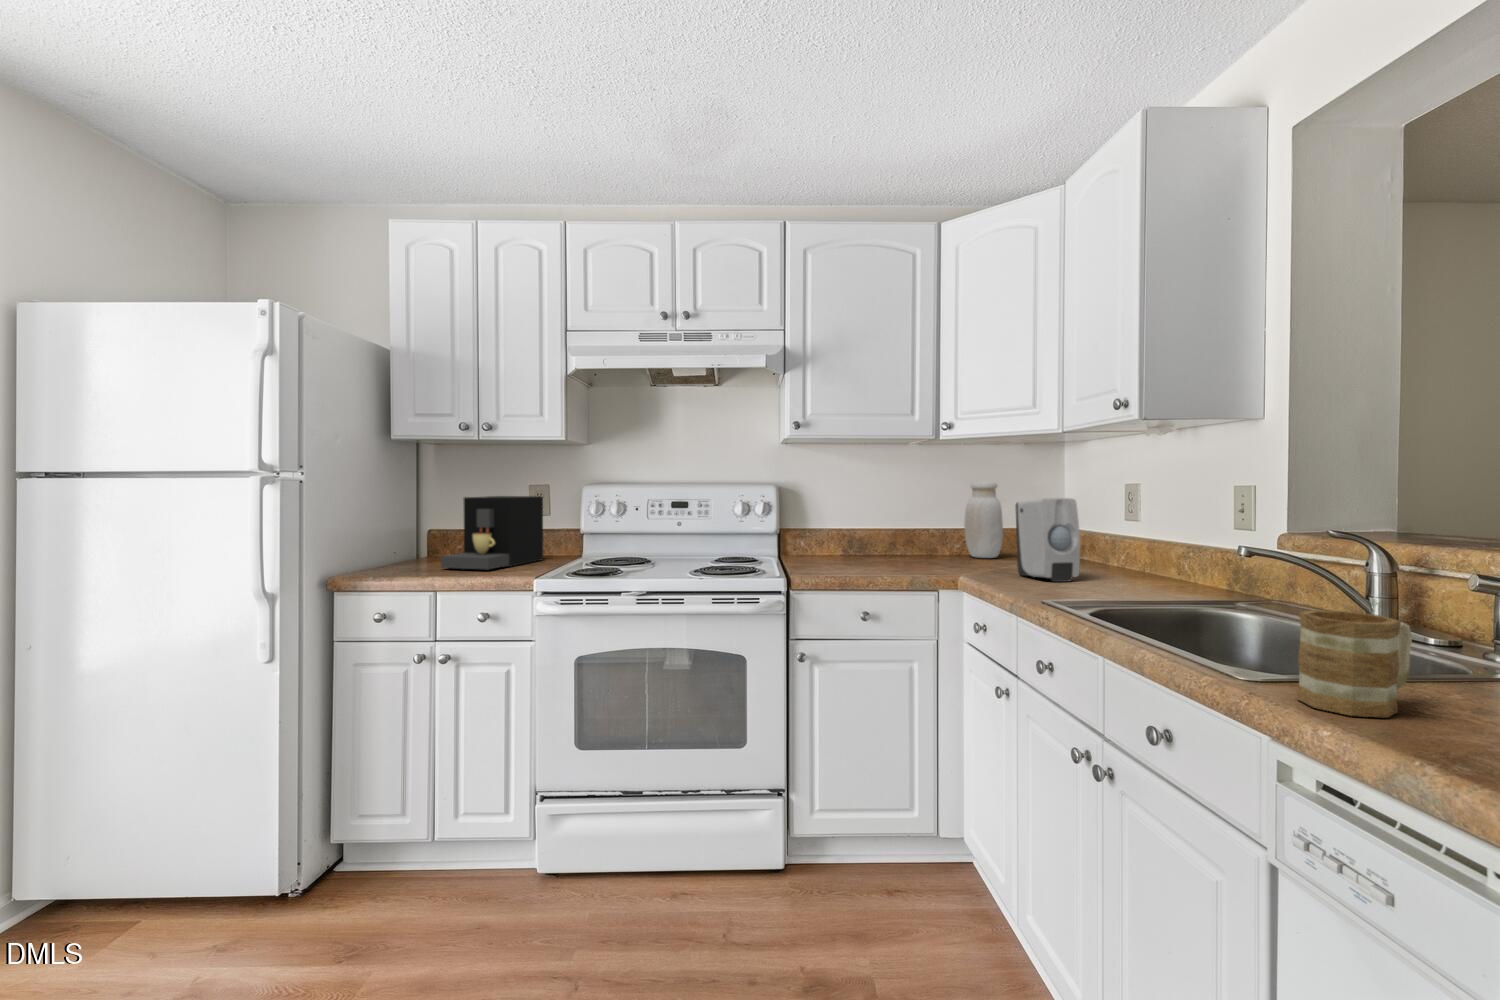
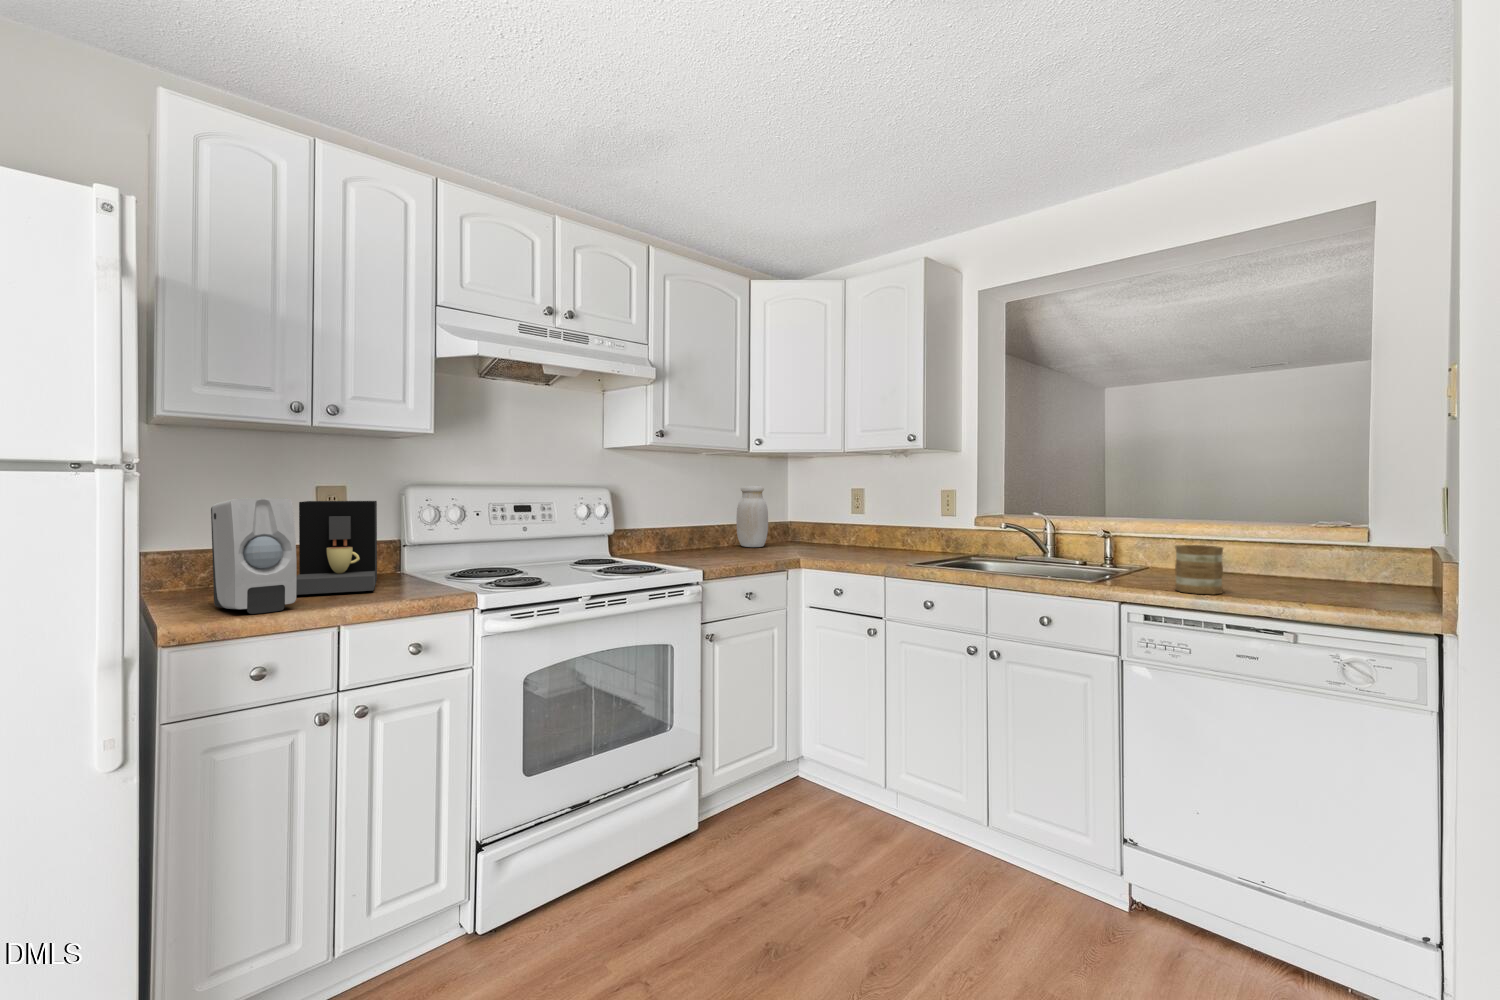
soap dispenser: present [1016,498,1080,582] -> present [211,498,297,614]

